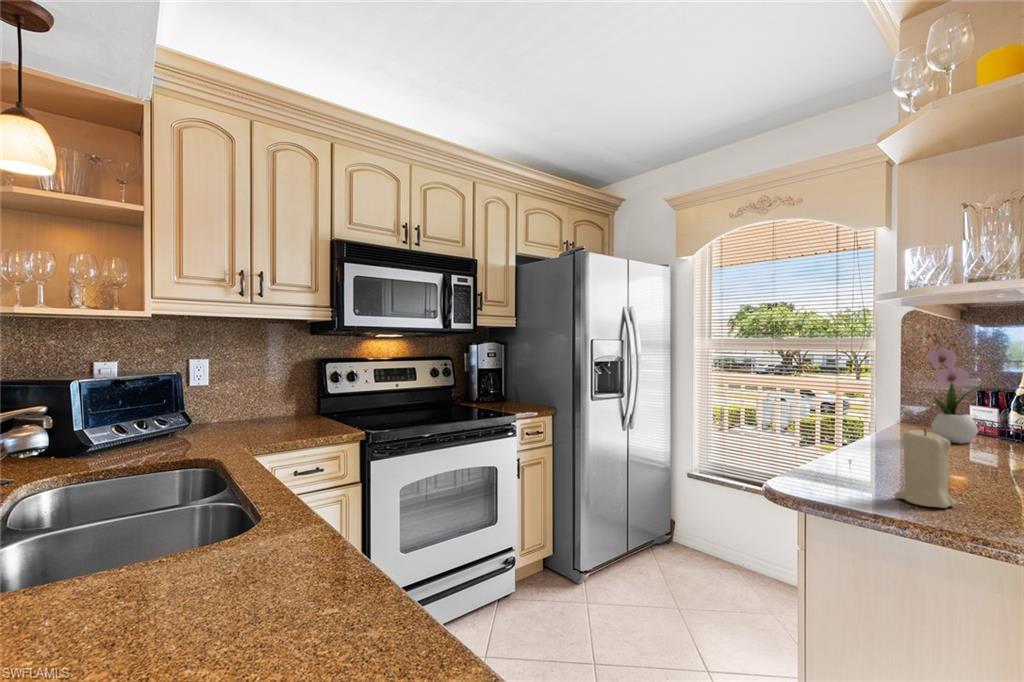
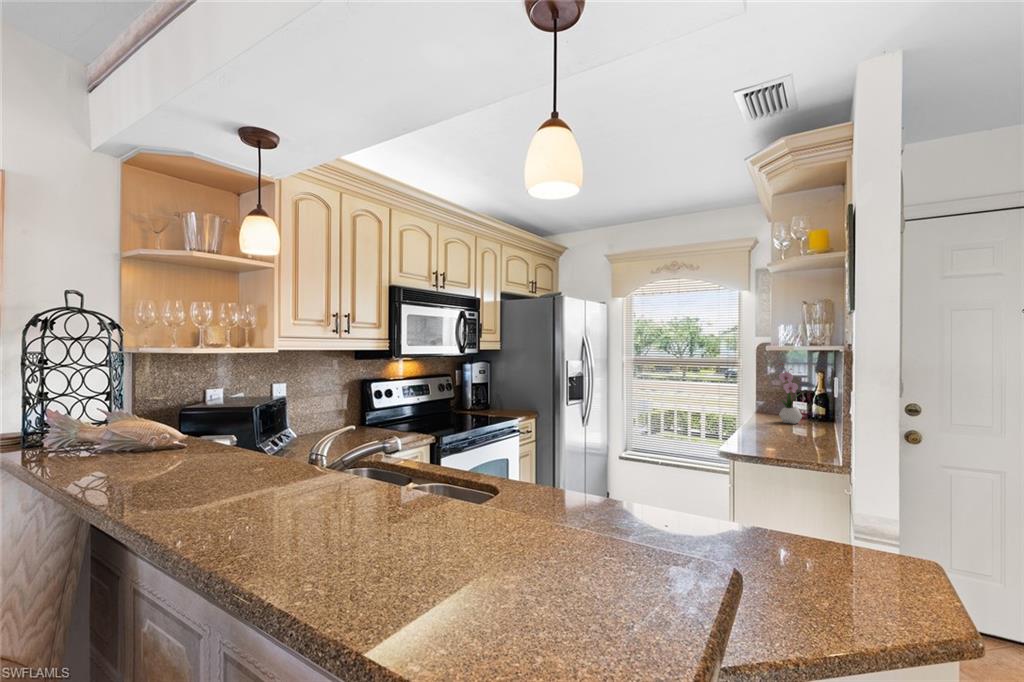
candle: present [894,428,956,508] -> none [786,419,813,456]

